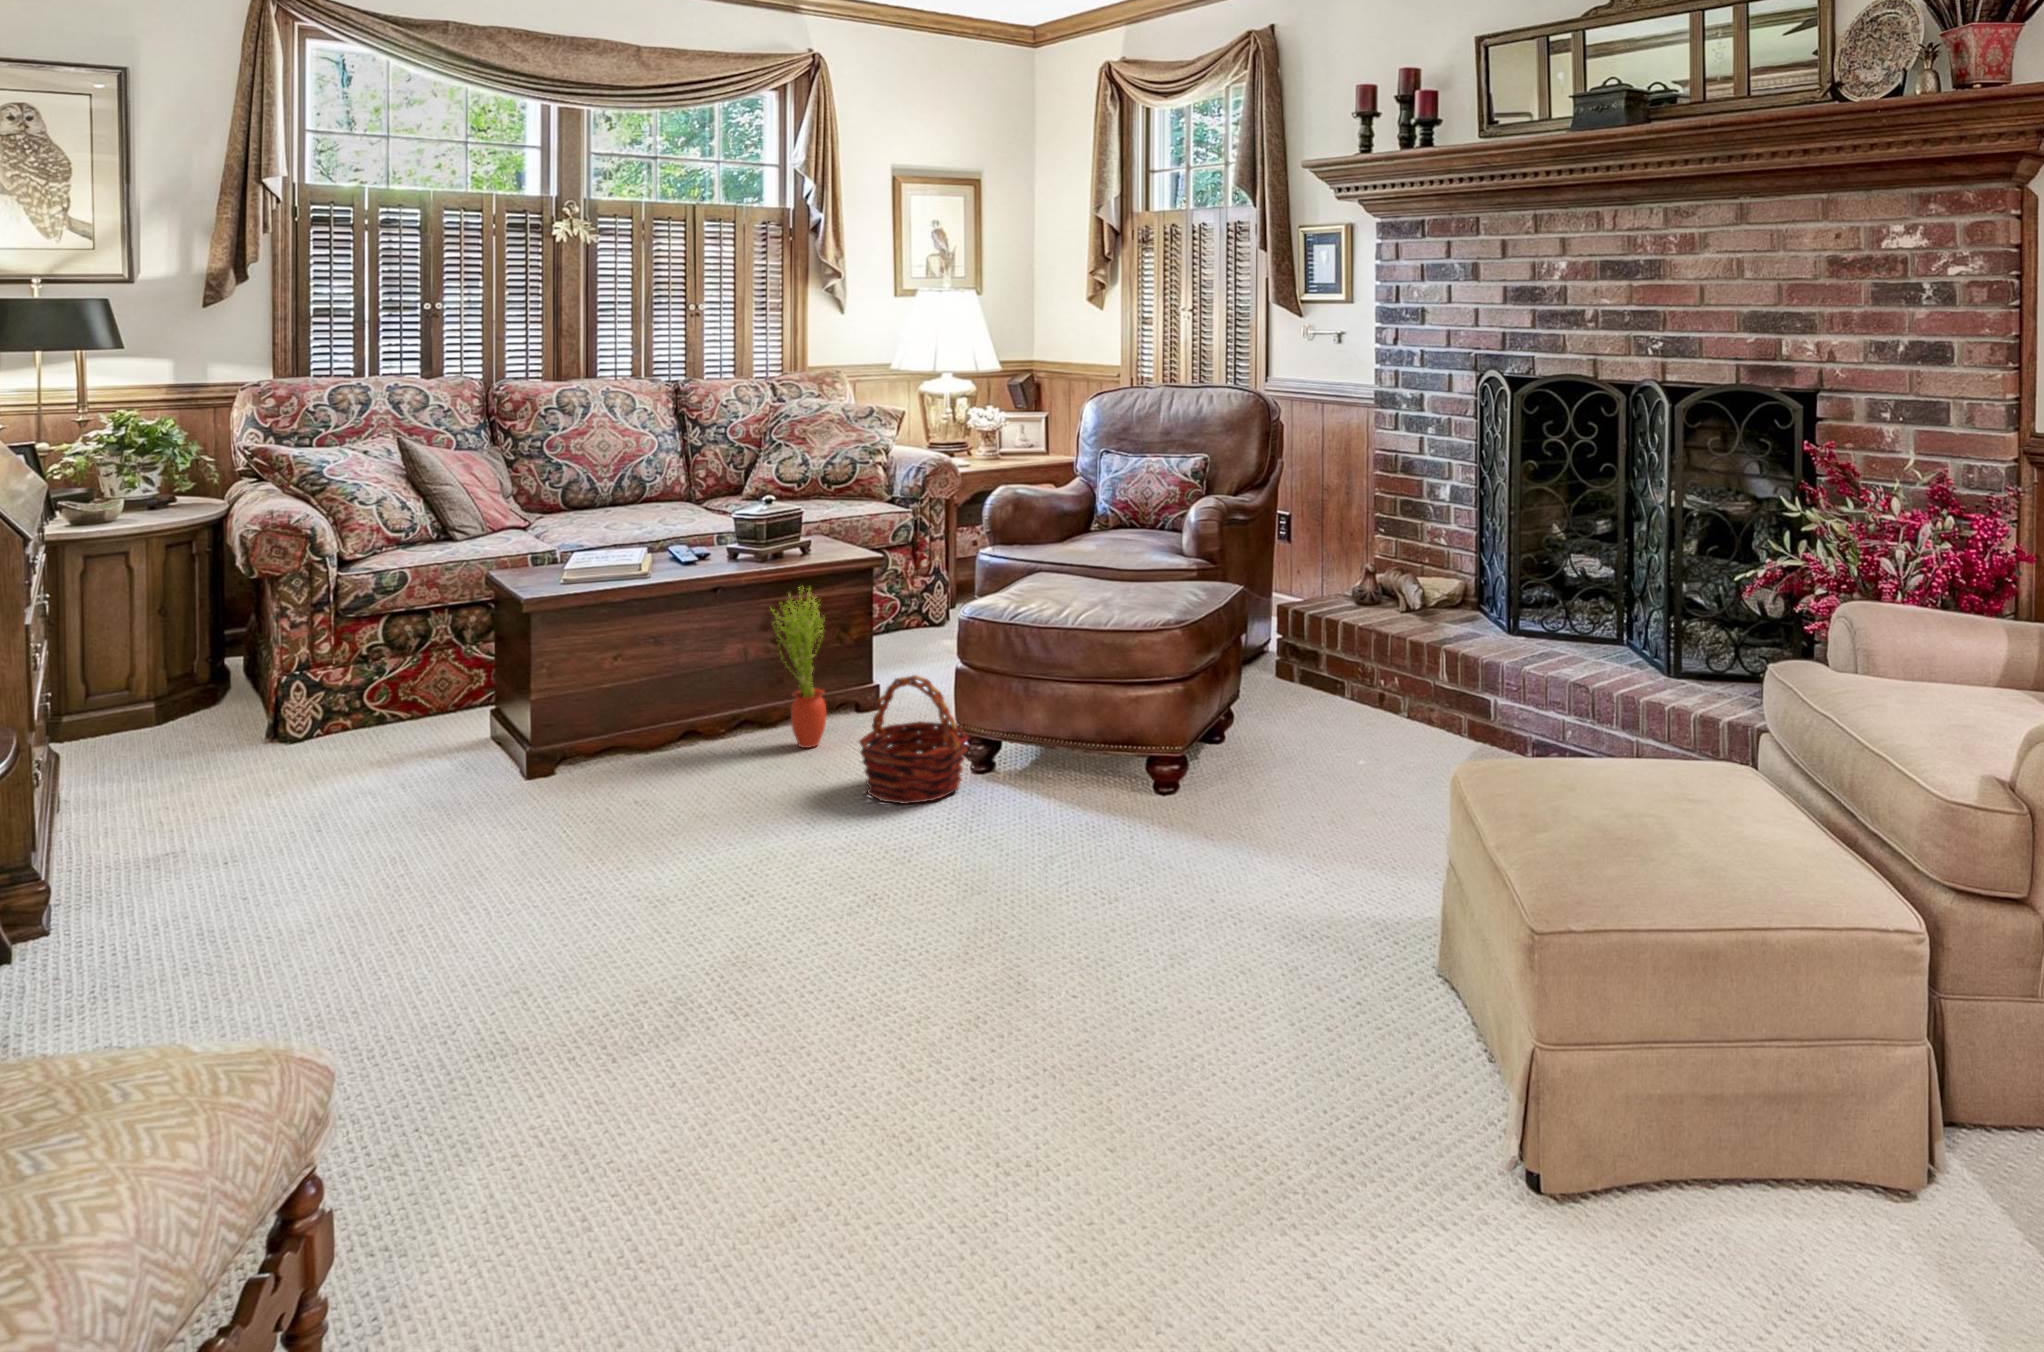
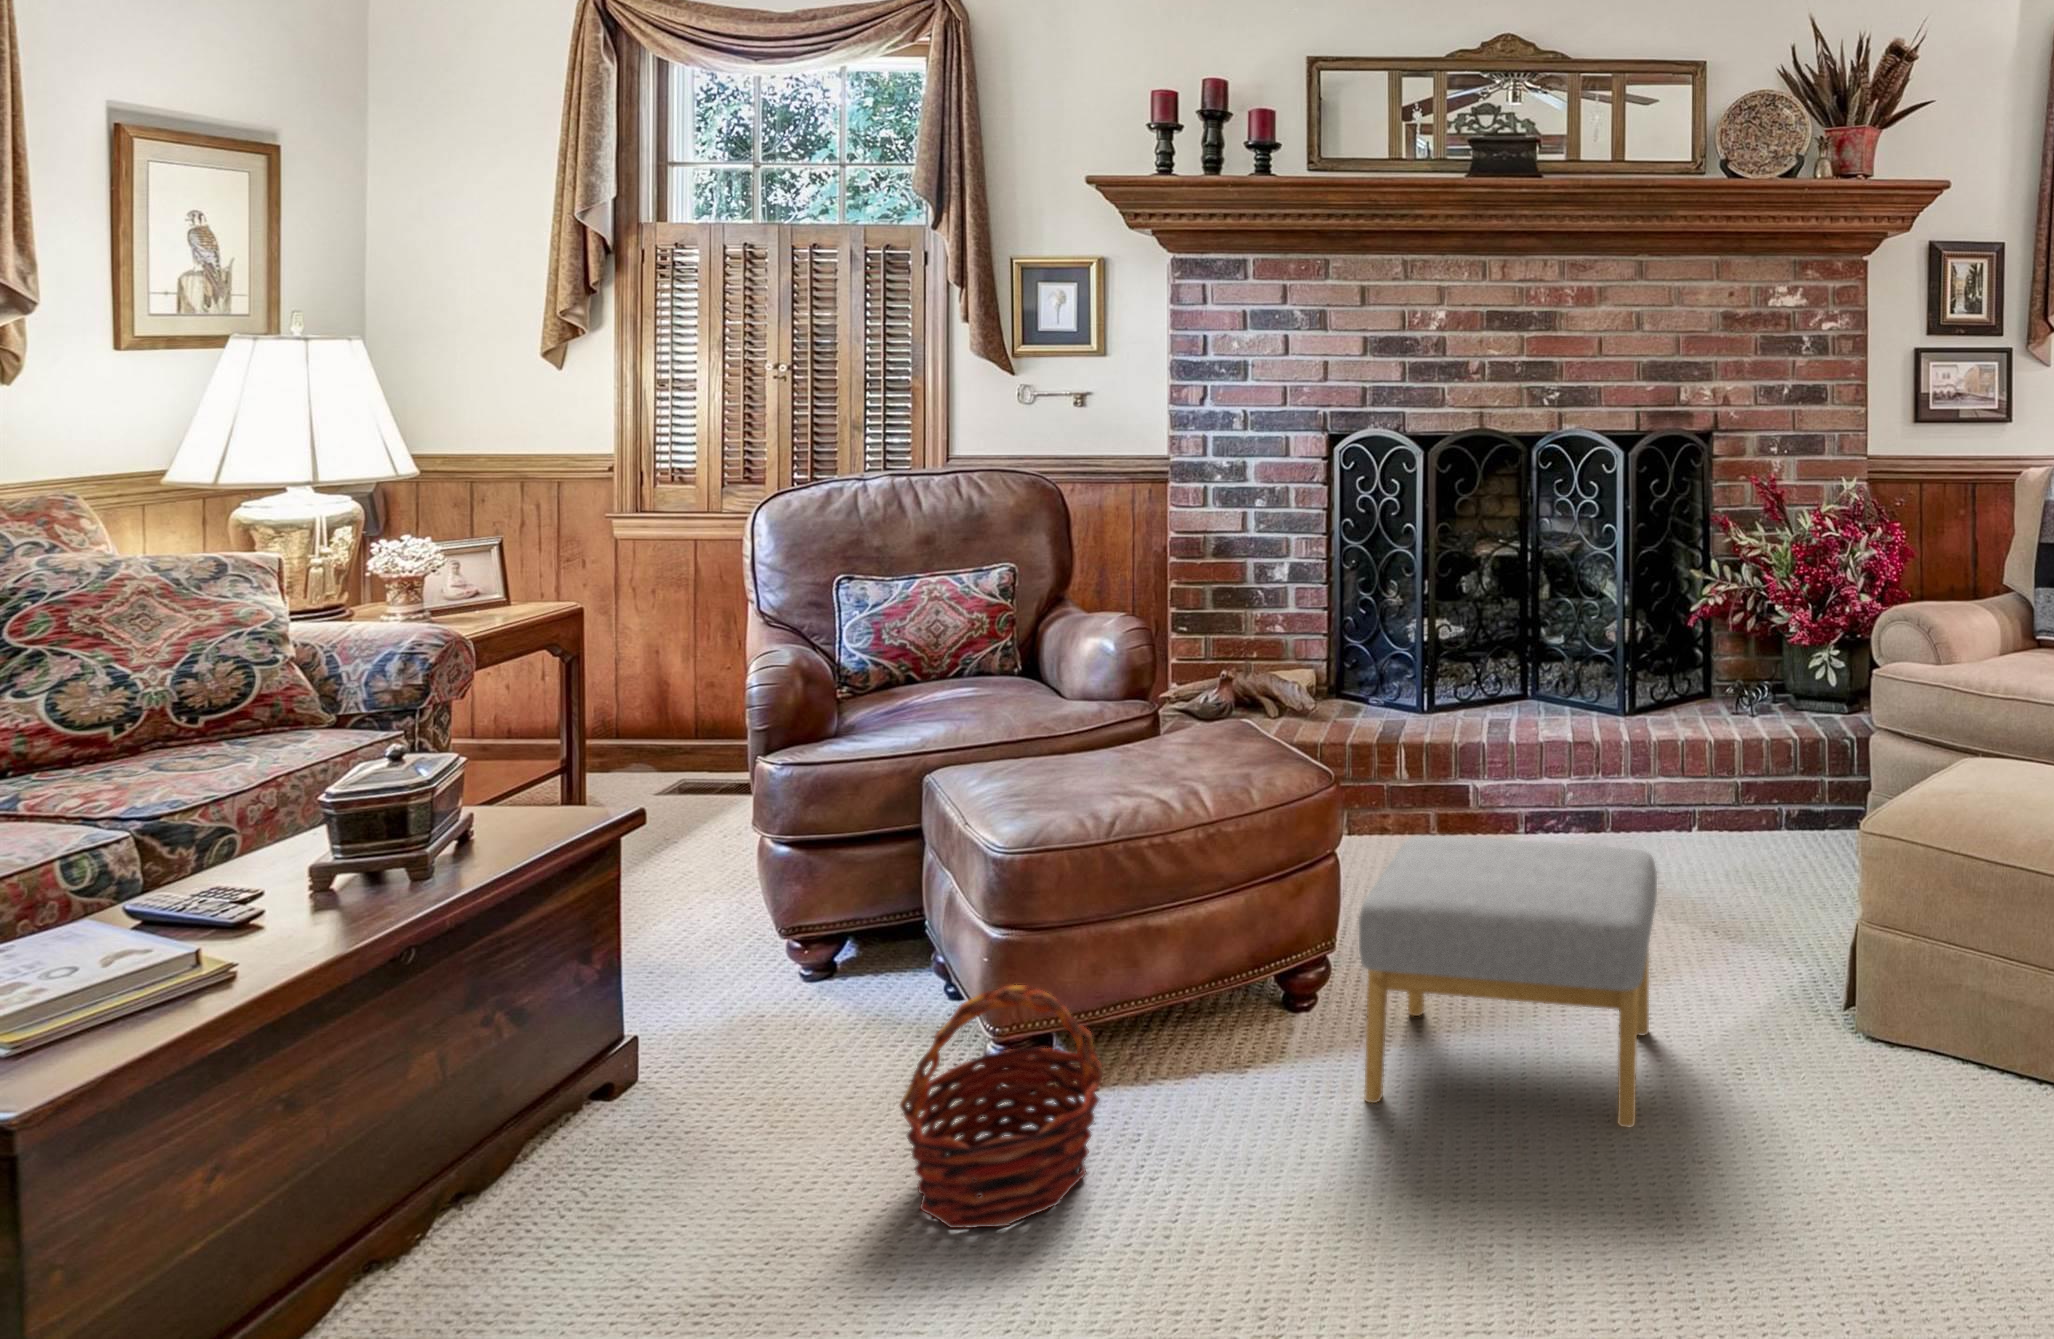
potted plant: present [773,587,826,748] -> none [546,903,695,1222]
footstool: none [1095,674,1321,901] -> present [1359,836,1657,1128]

